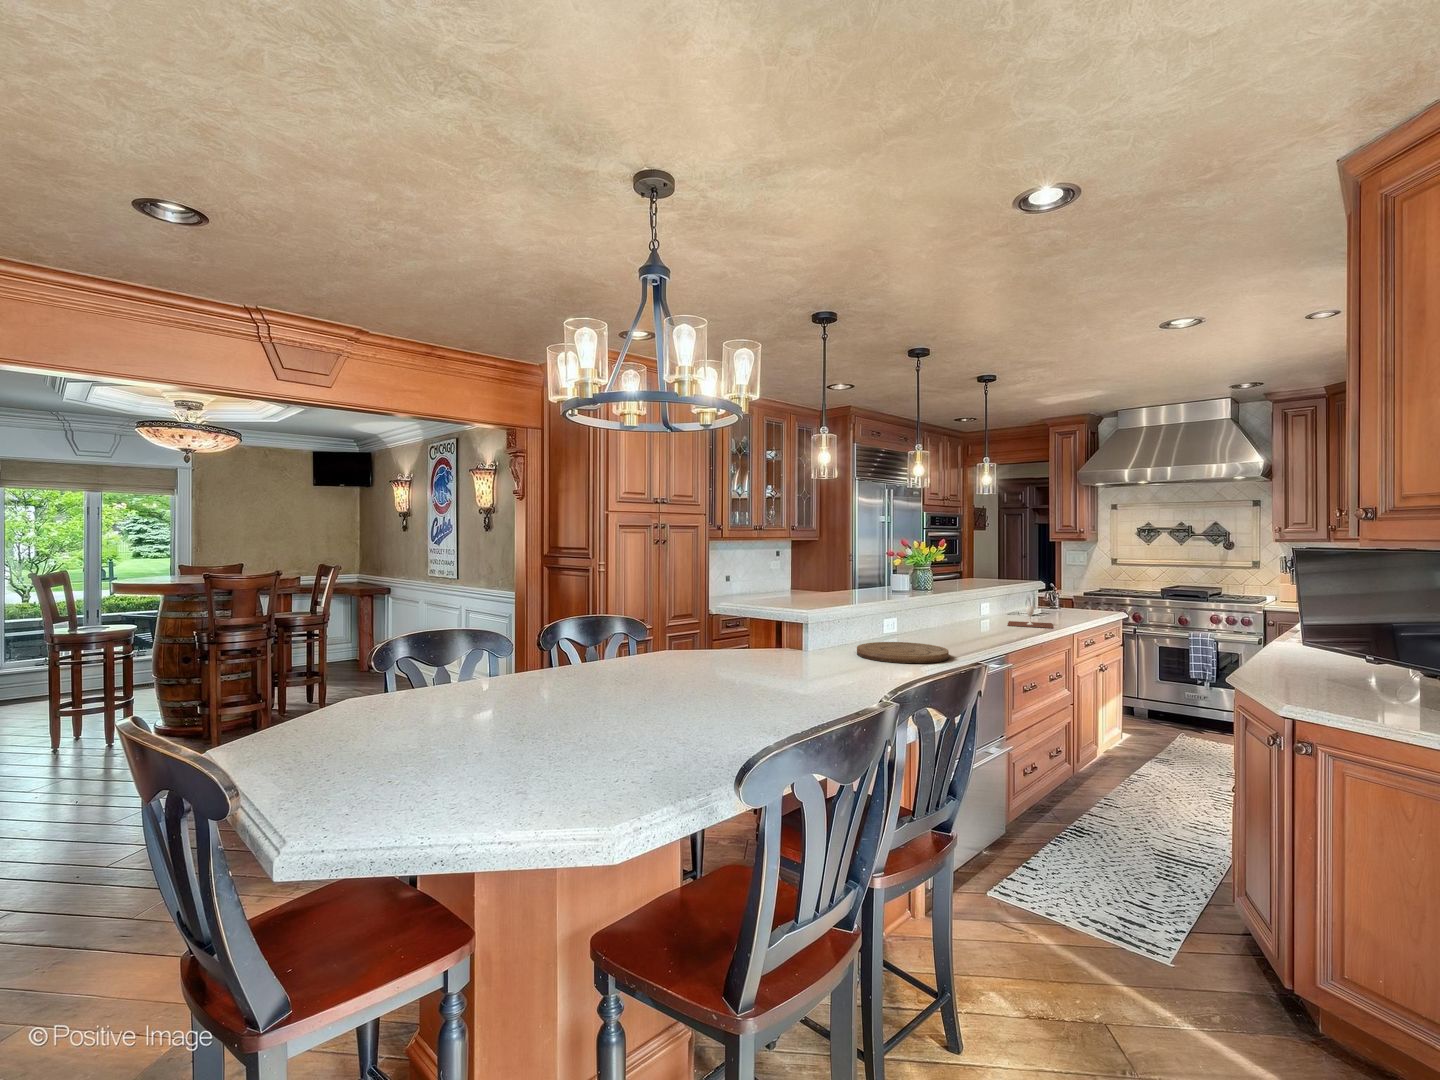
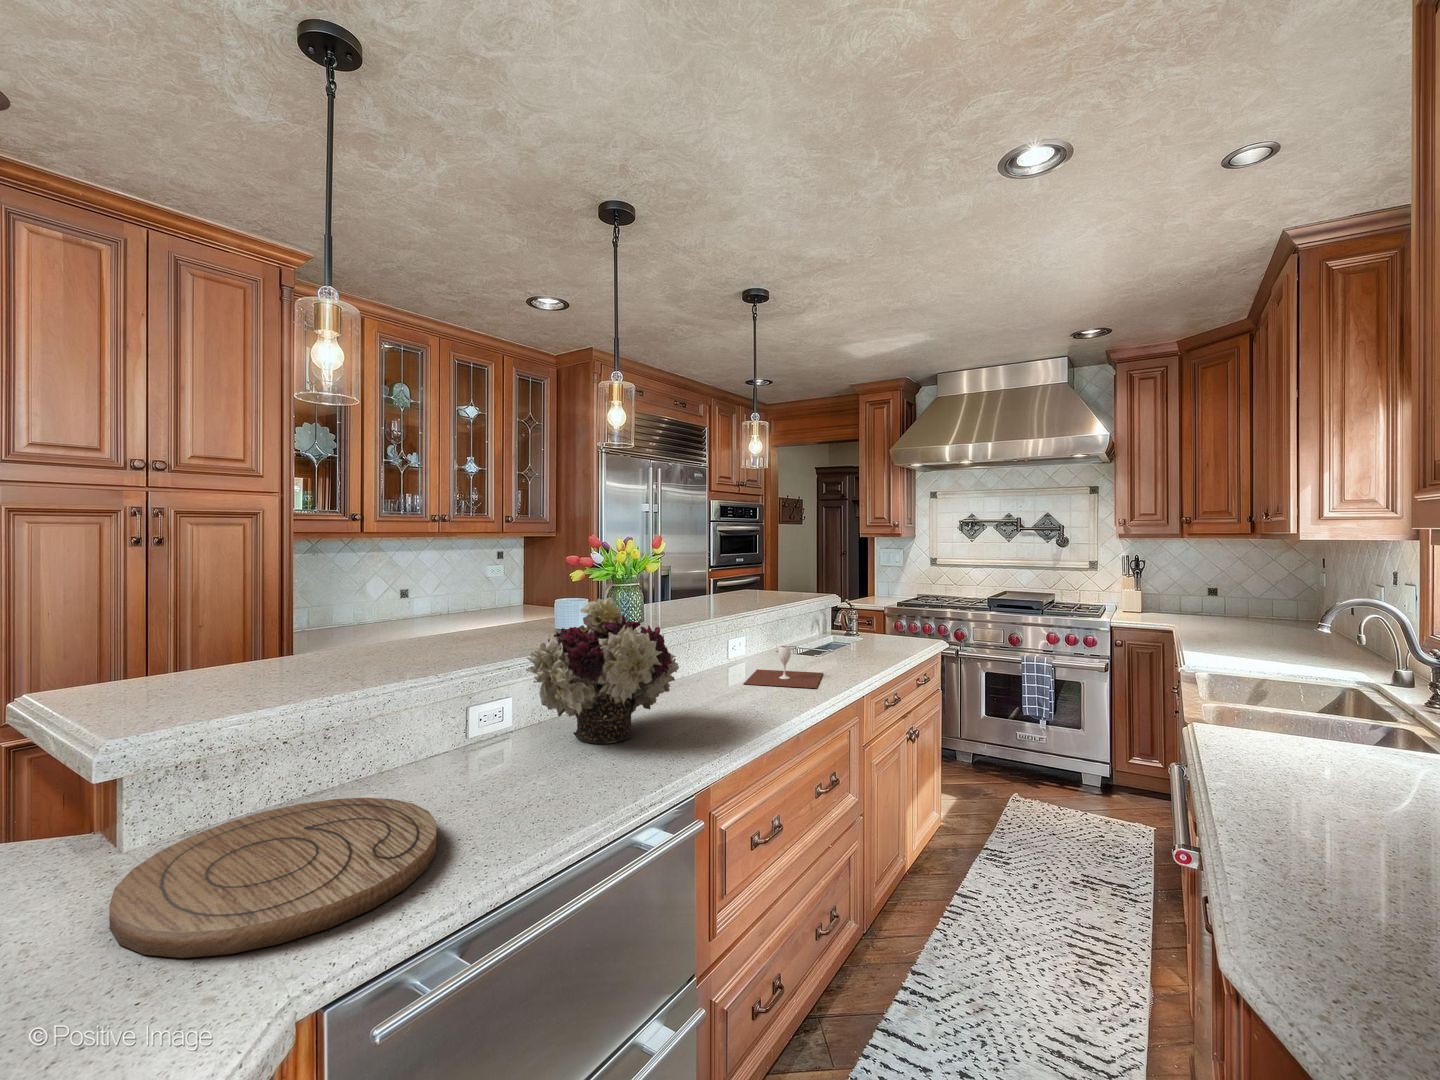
flower arrangement: none [923,572,993,639] -> present [526,598,679,744]

